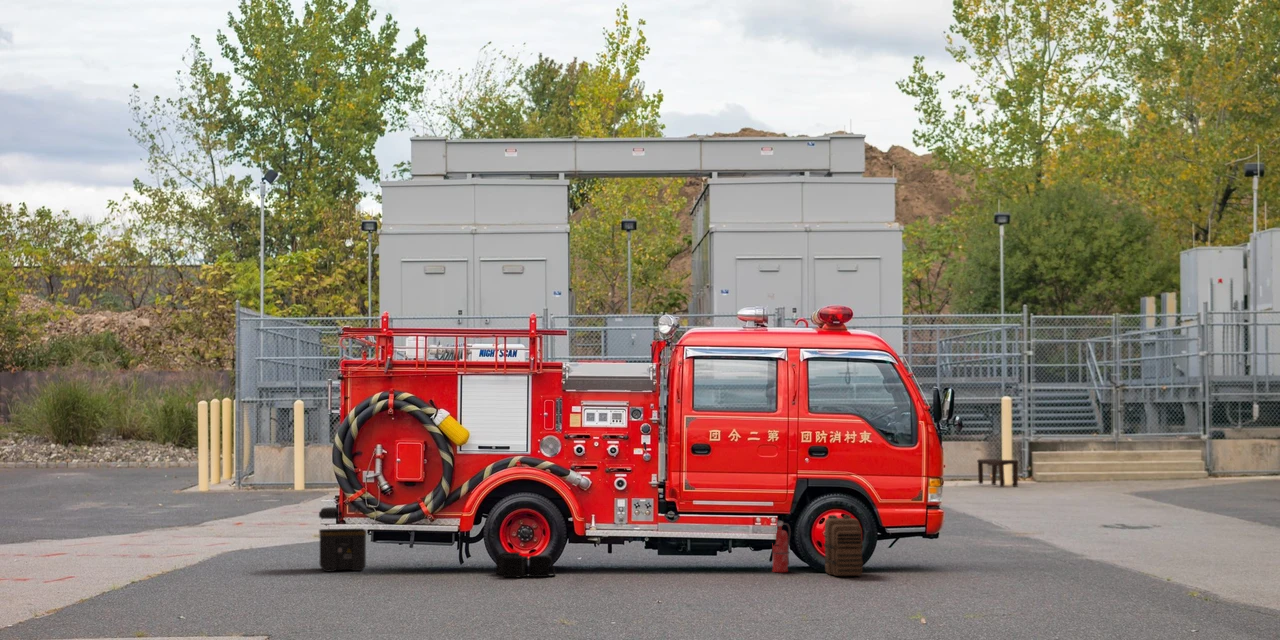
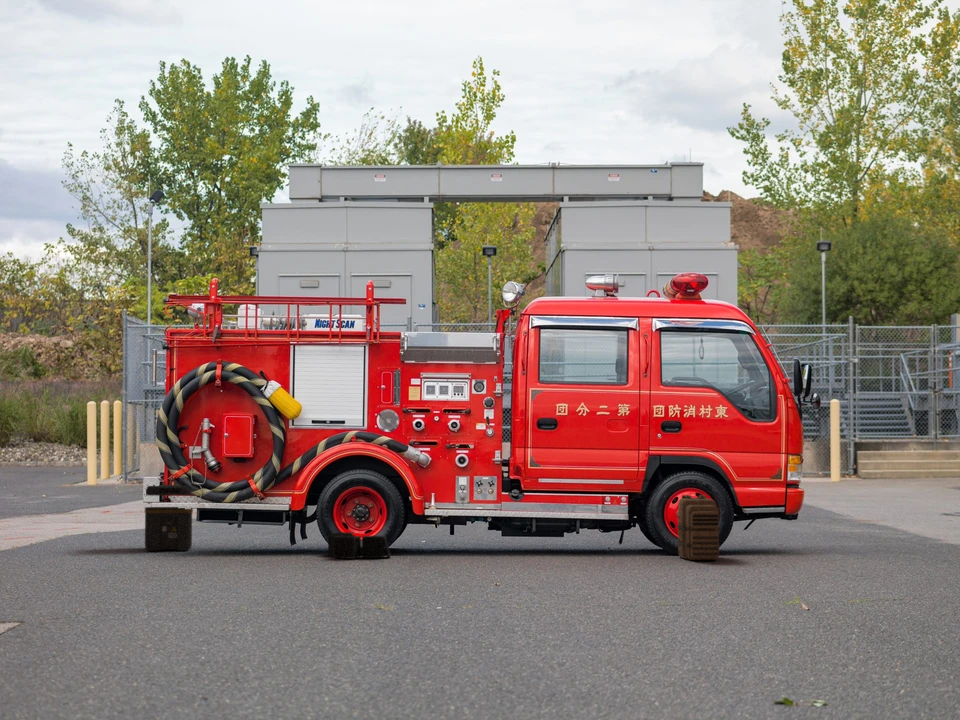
bench: present [977,459,1018,487] -> none [808,457,848,482]
fire extinguisher: present [773,521,791,572] -> none [614,500,641,556]

